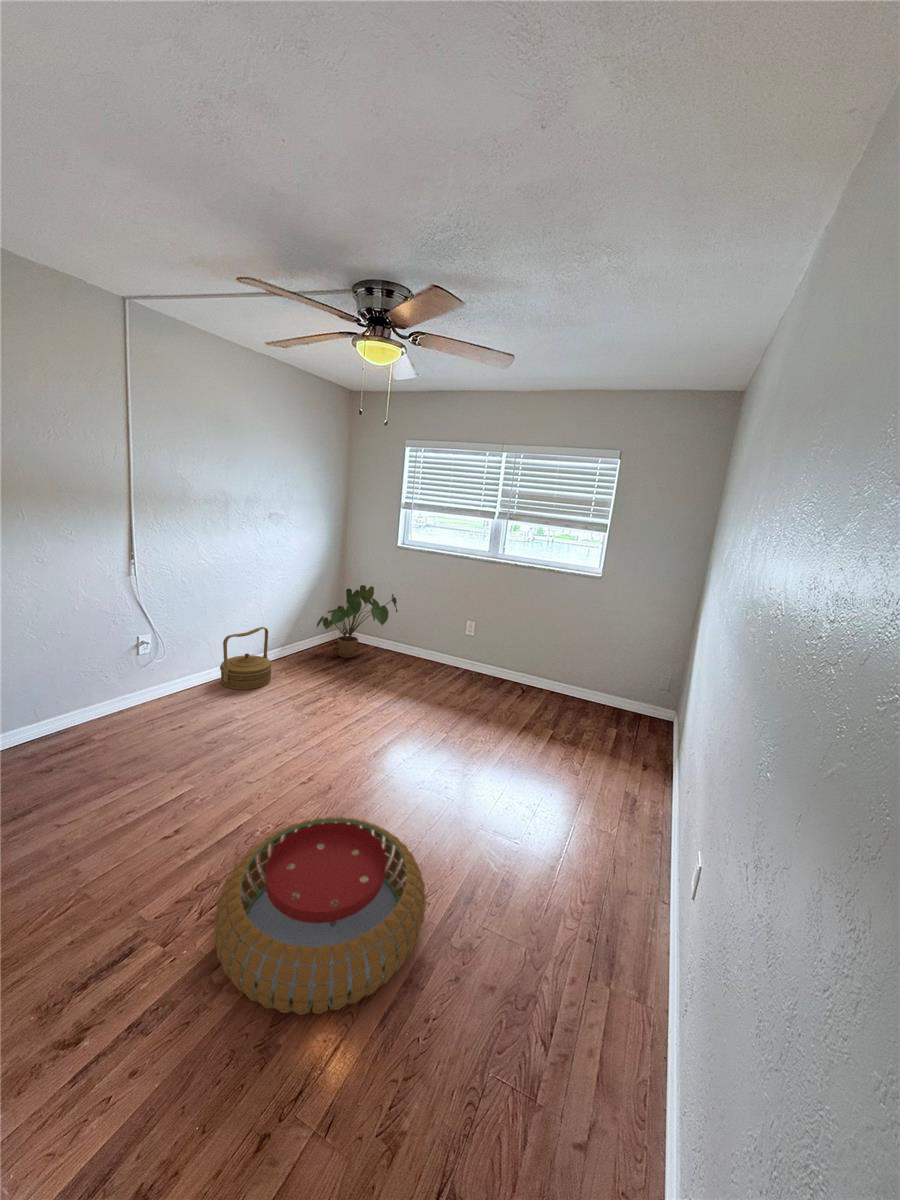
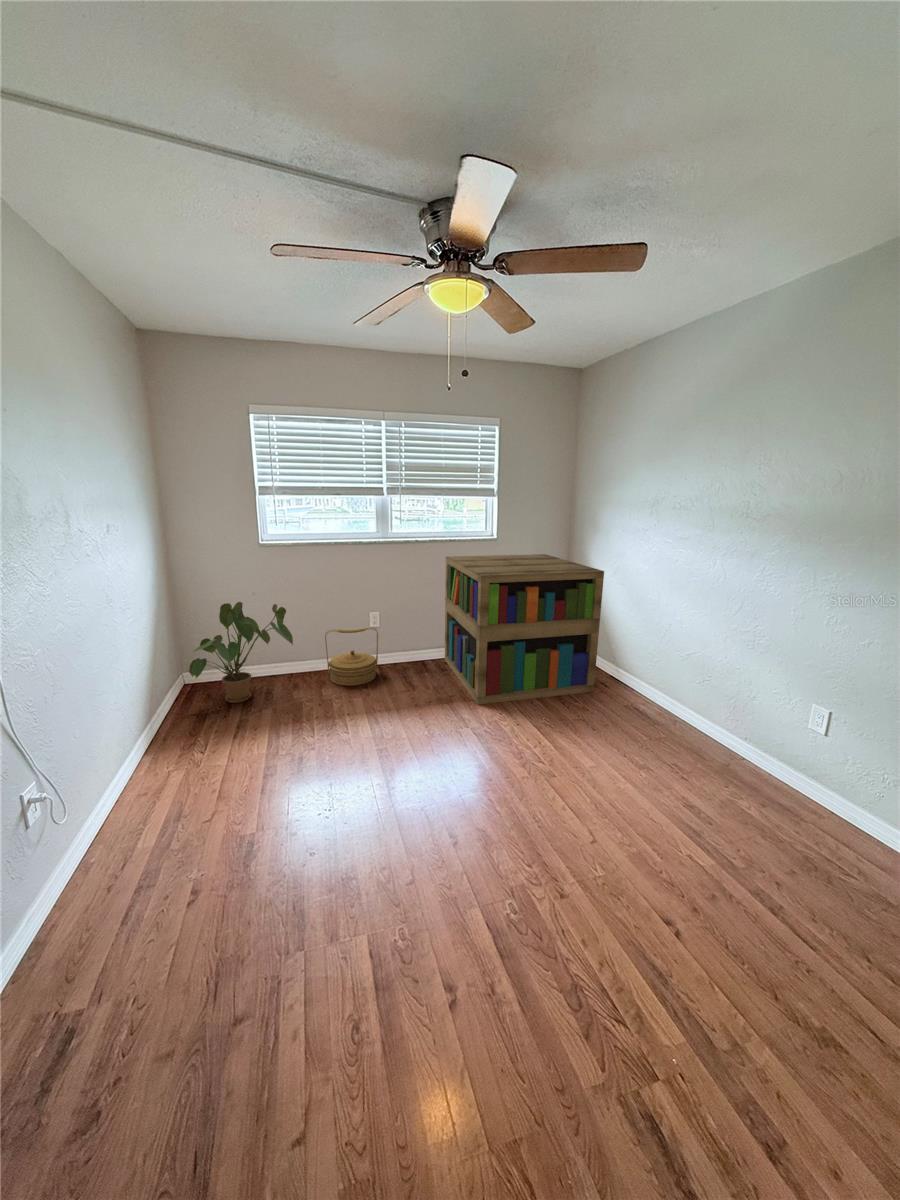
bookshelf: none [483,586,656,771] -> present [445,554,604,705]
woven basket: present [220,627,272,690] -> present [325,627,378,686]
pouf: present [214,817,426,1015] -> none [575,812,818,1025]

